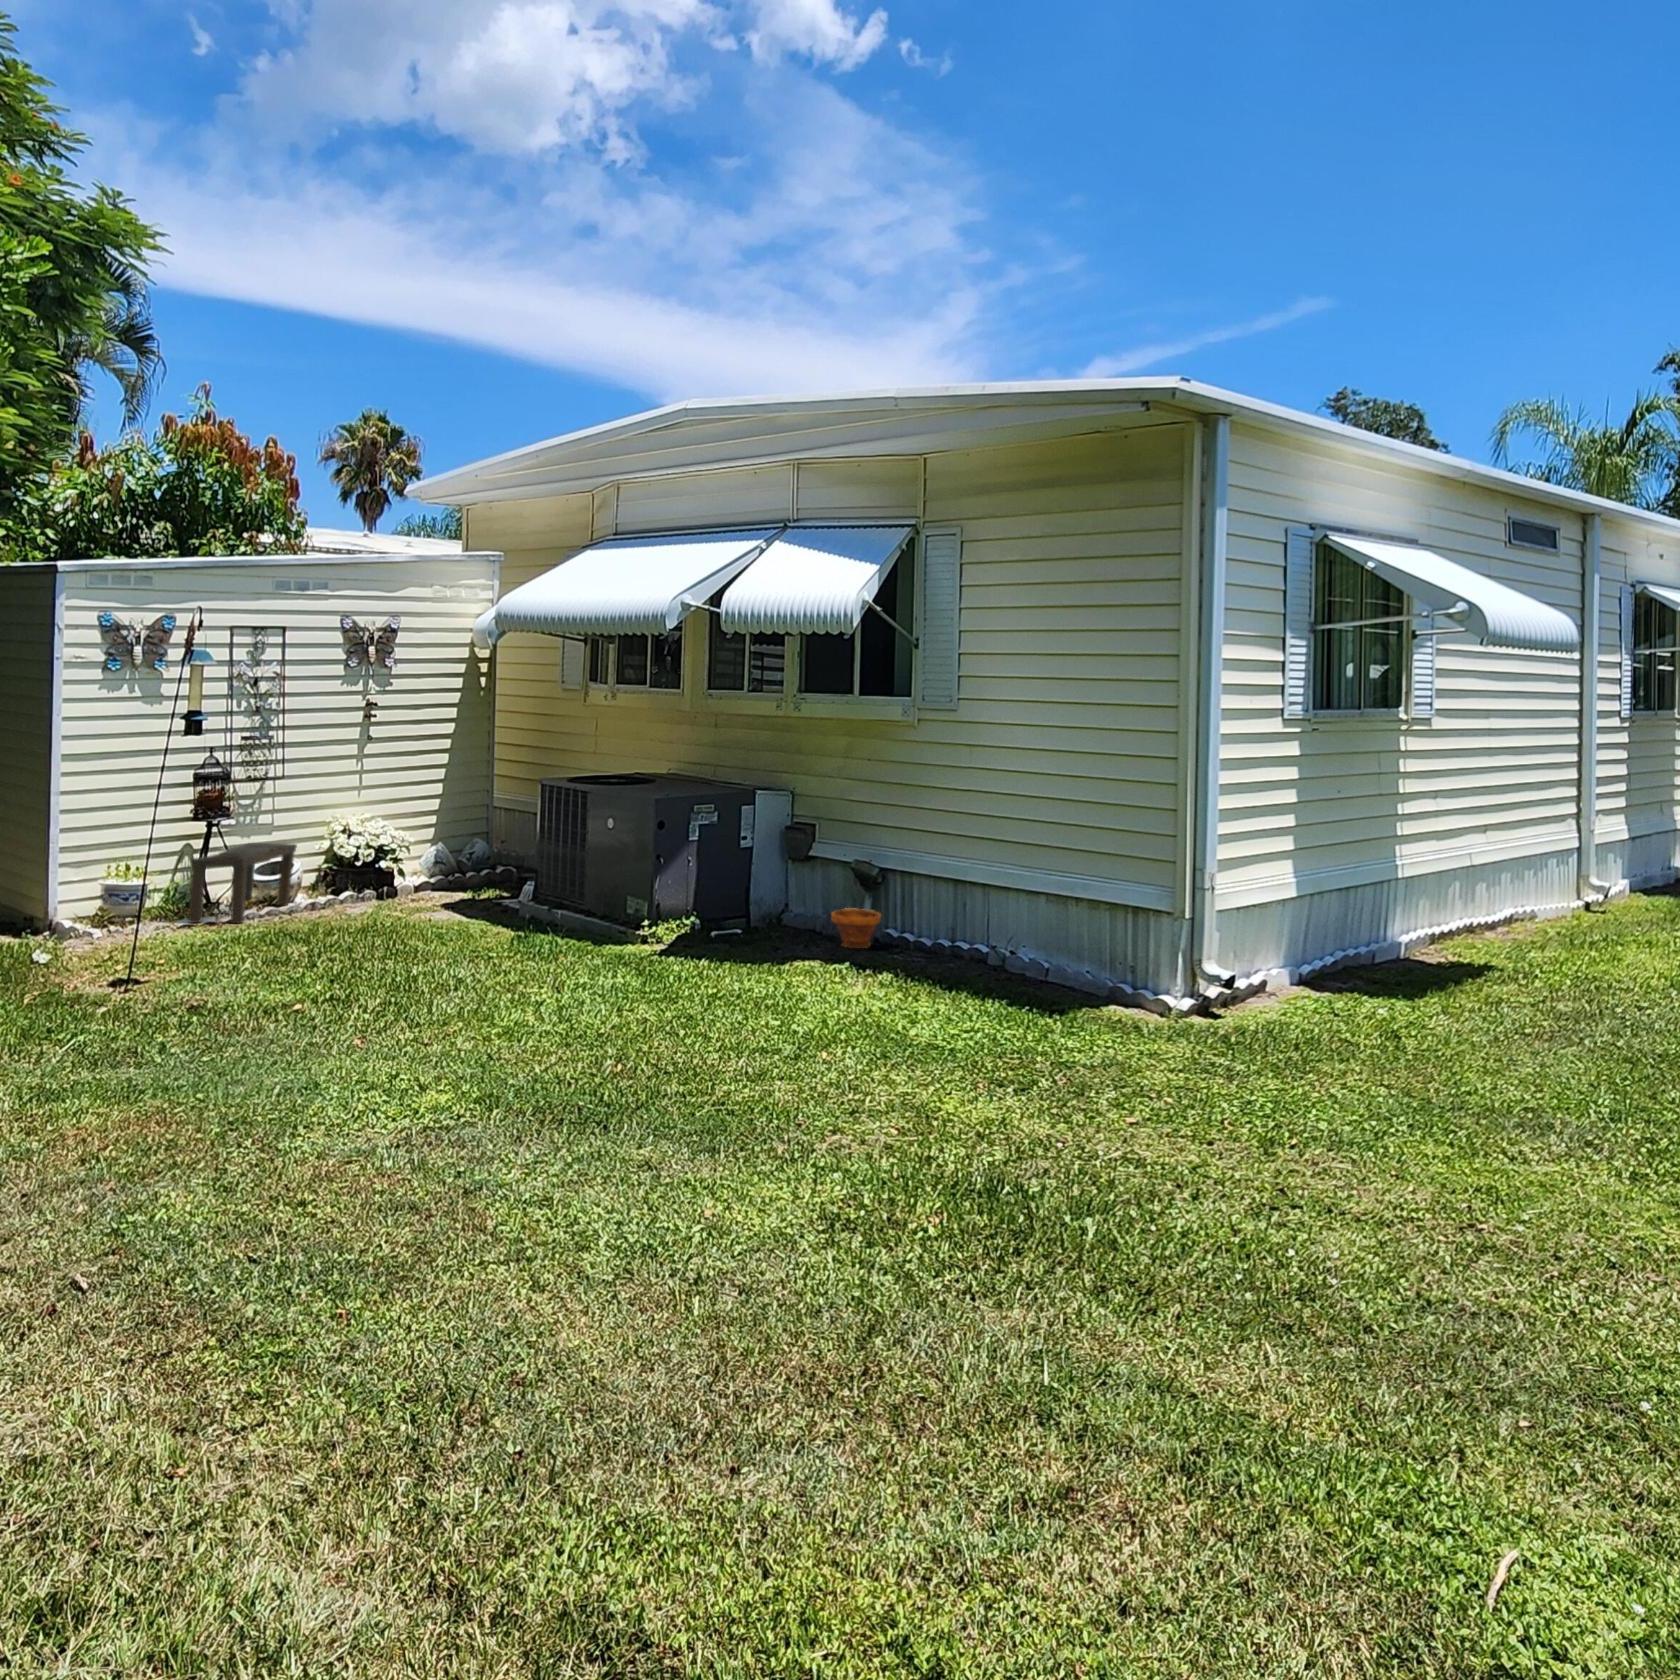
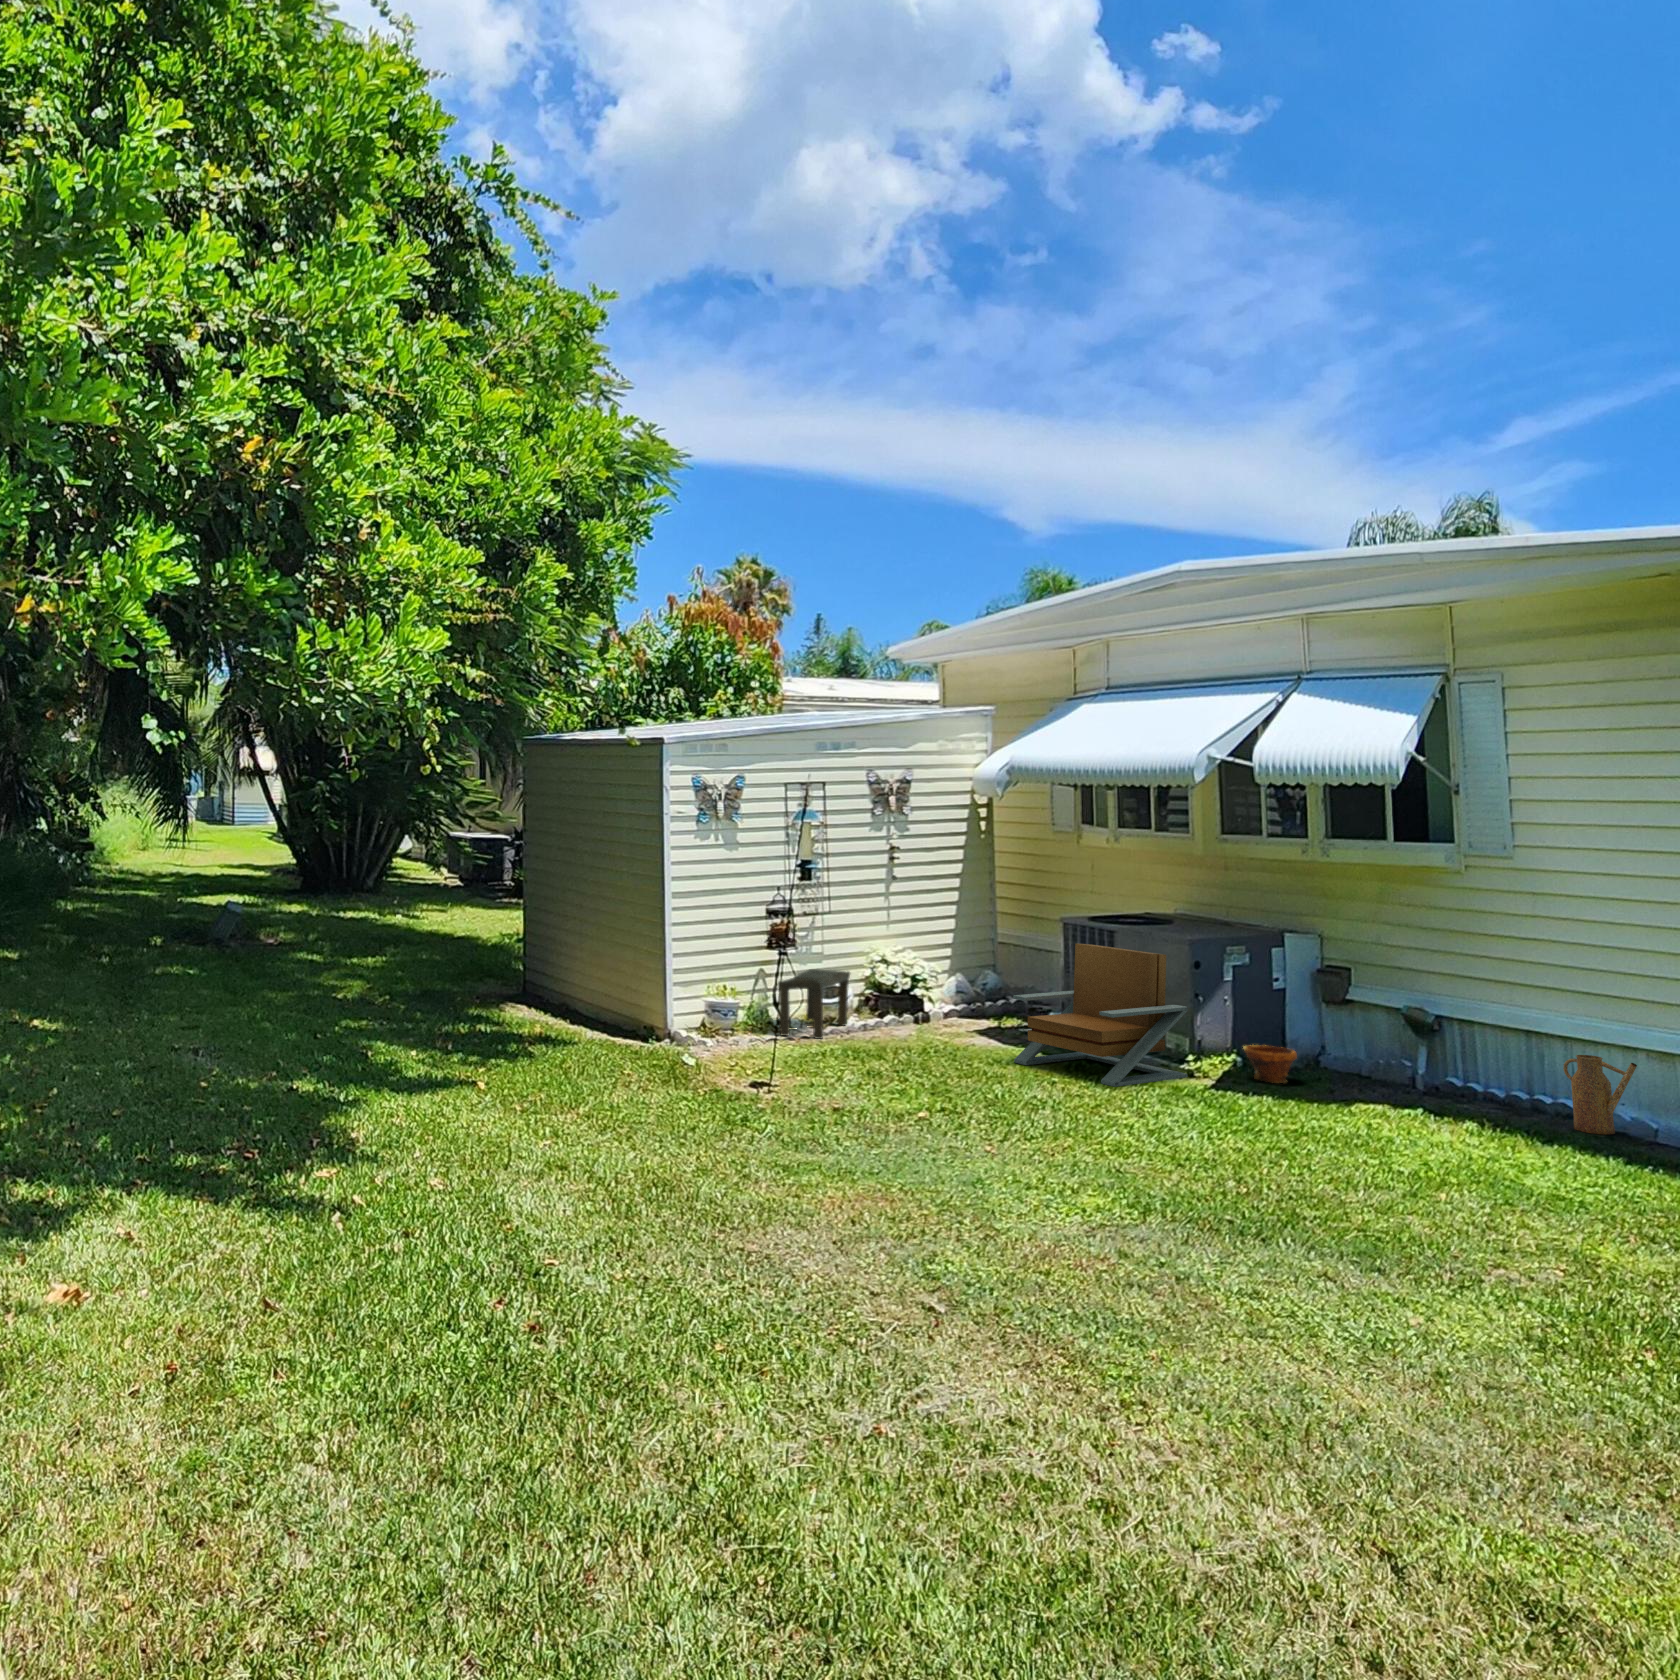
lounge chair: none [455,805,642,959] -> present [1013,944,1188,1087]
watering can: none [971,898,1029,974] -> present [1563,1055,1637,1135]
planter: present [831,908,881,948] -> present [1244,1045,1297,1083]

